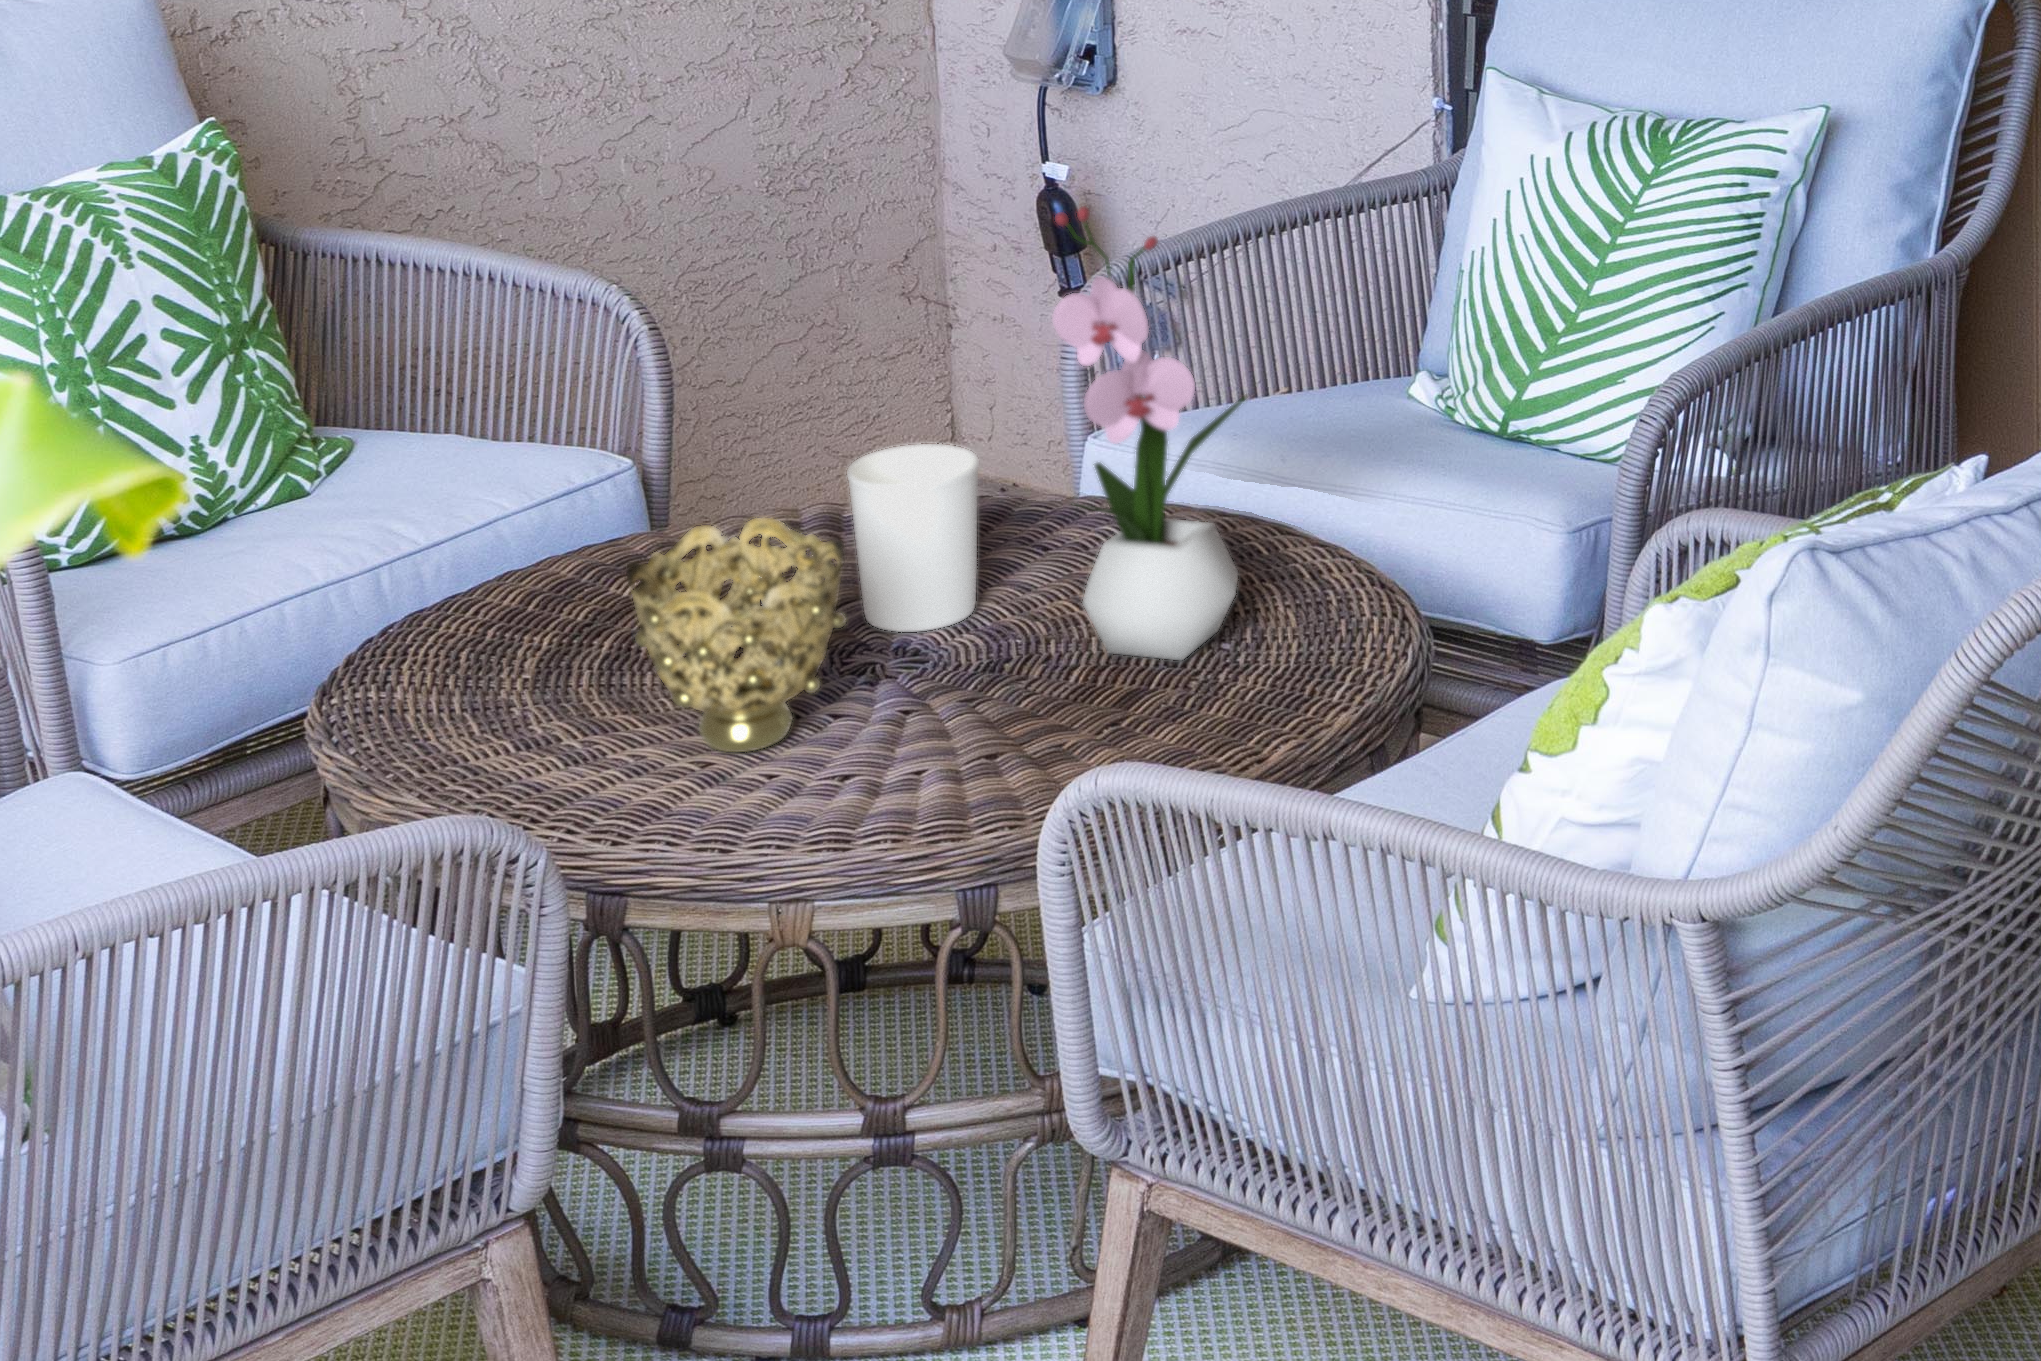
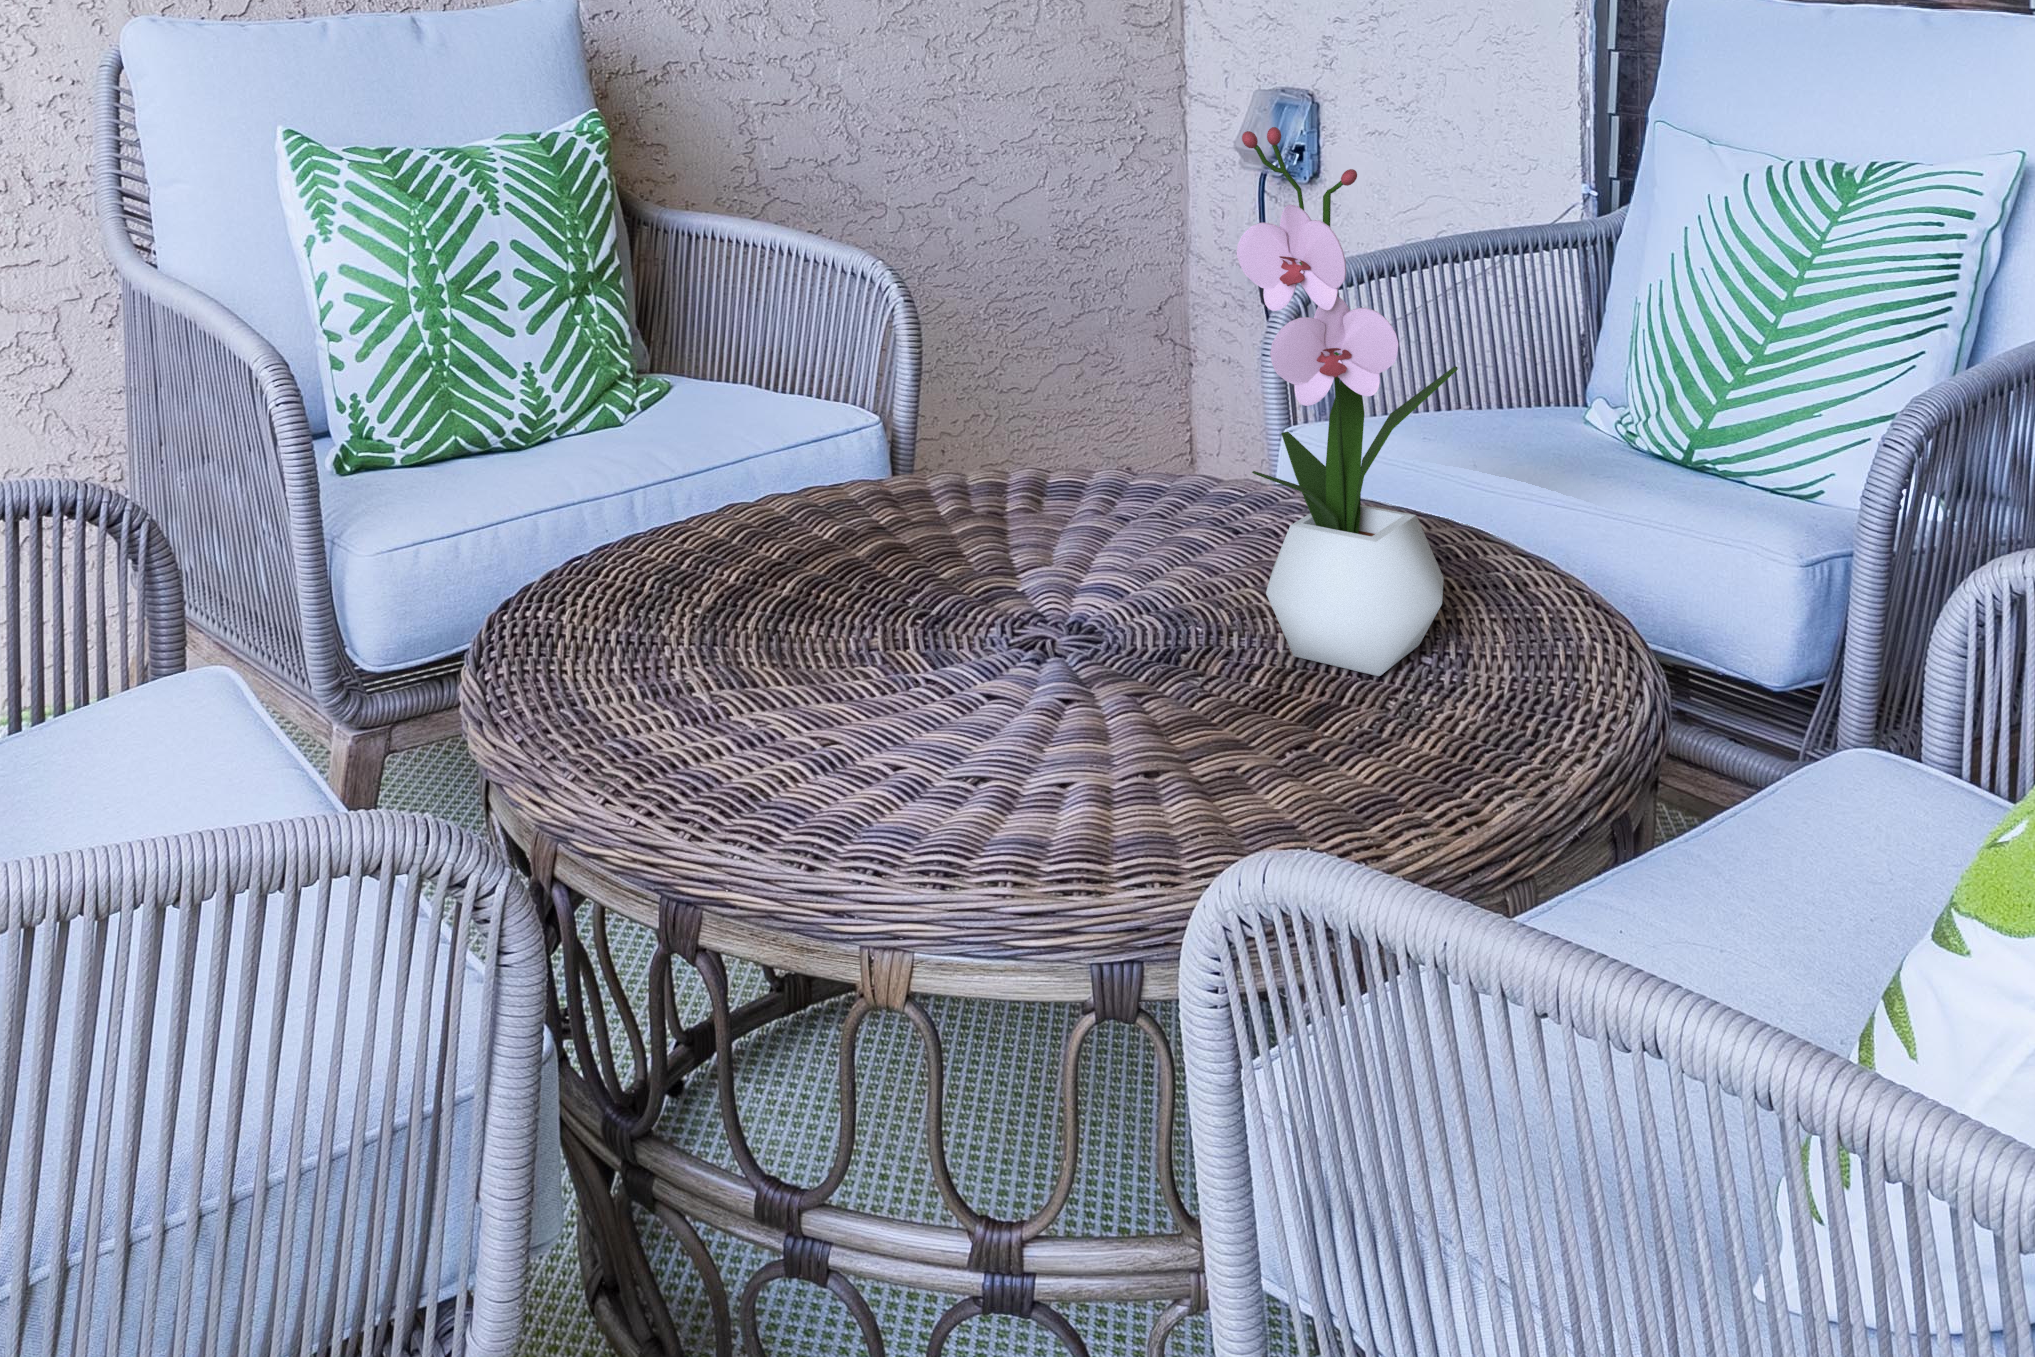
candle holder: present [847,444,979,632] -> none [1026,402,1161,606]
decorative bowl: present [626,517,846,752] -> none [758,454,997,727]

